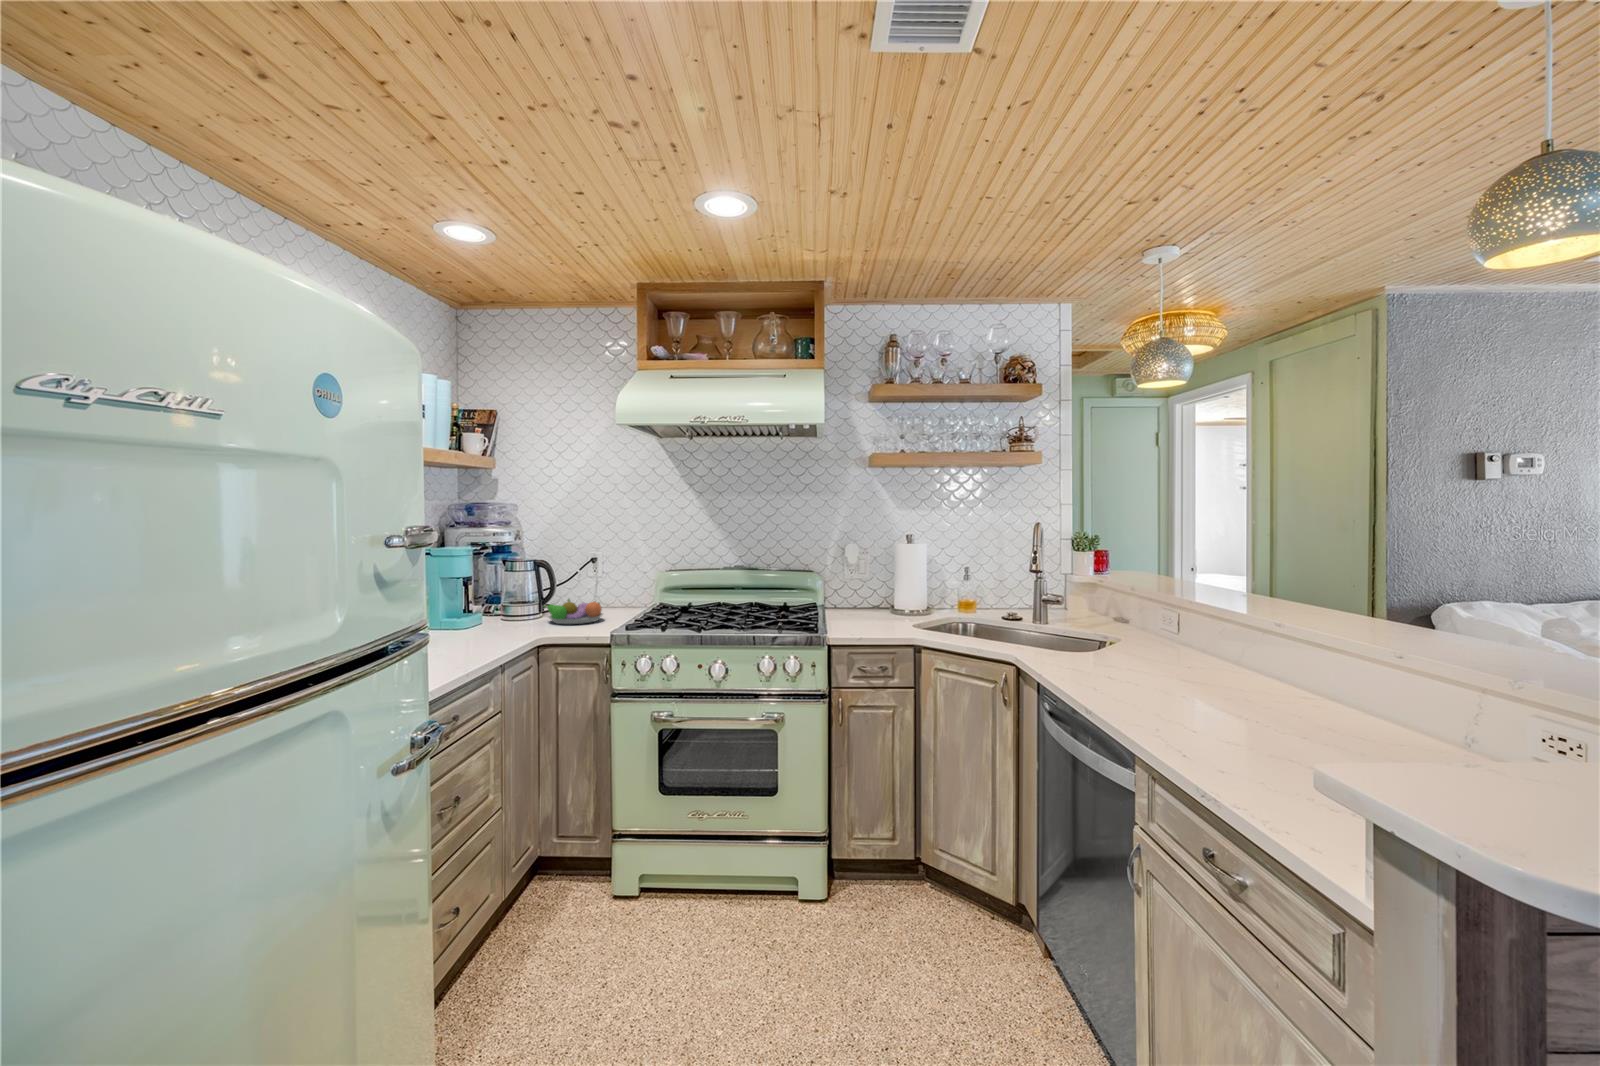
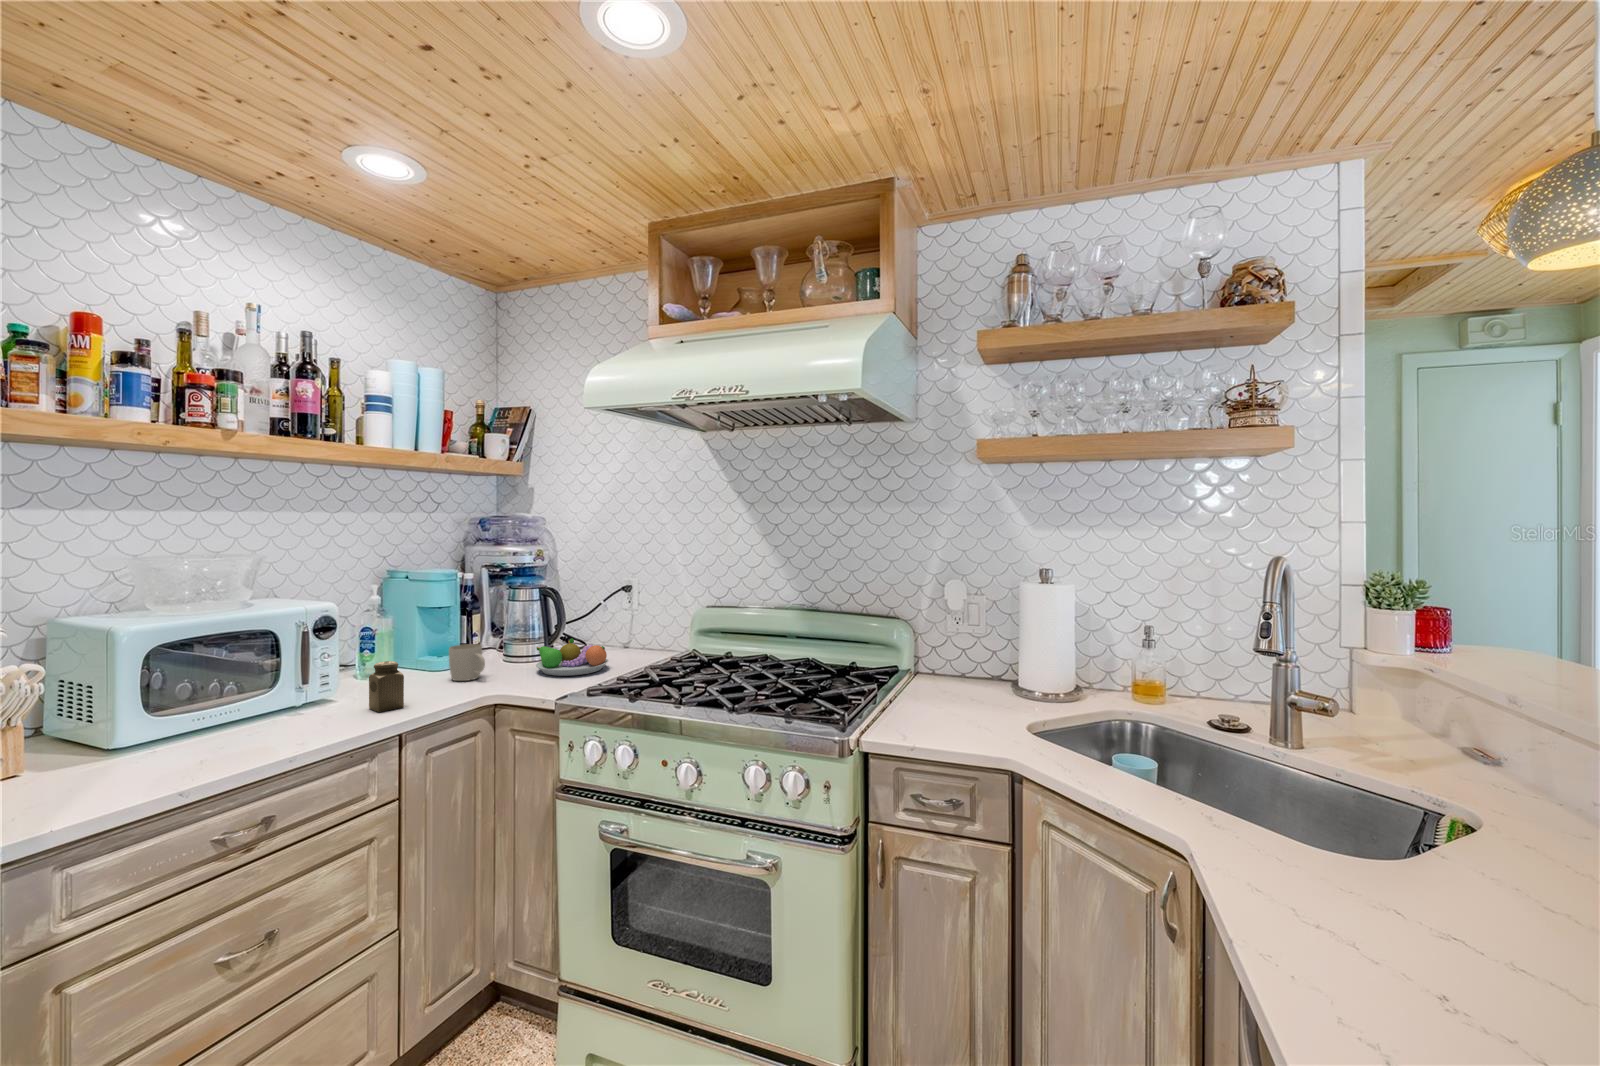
mug: none [486,603,519,631] -> present [449,644,485,681]
salt shaker: none [460,612,488,649] -> present [369,661,404,712]

